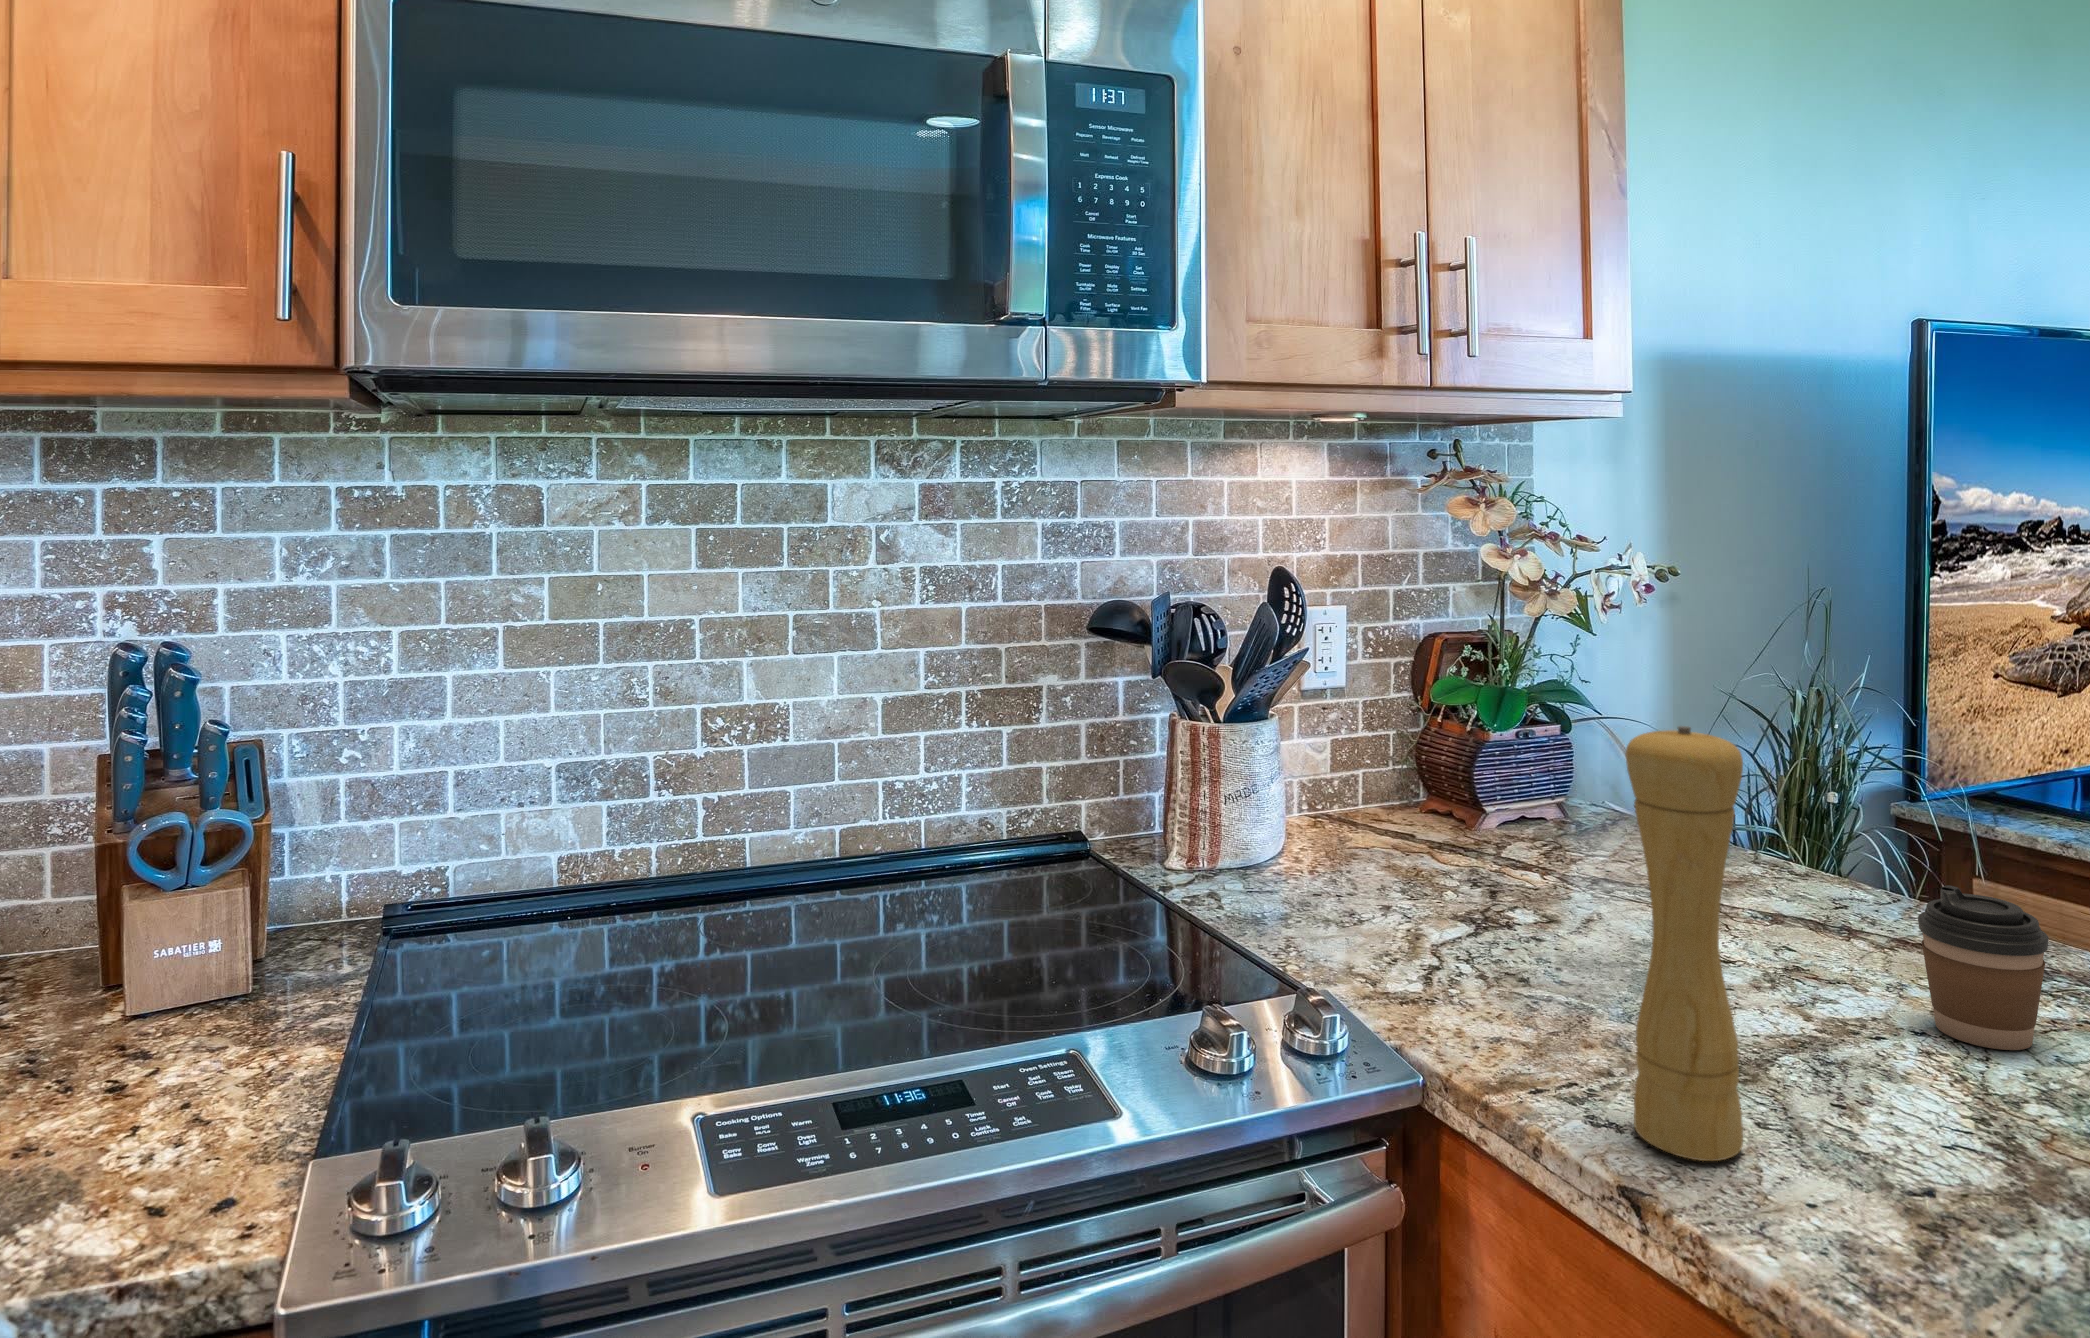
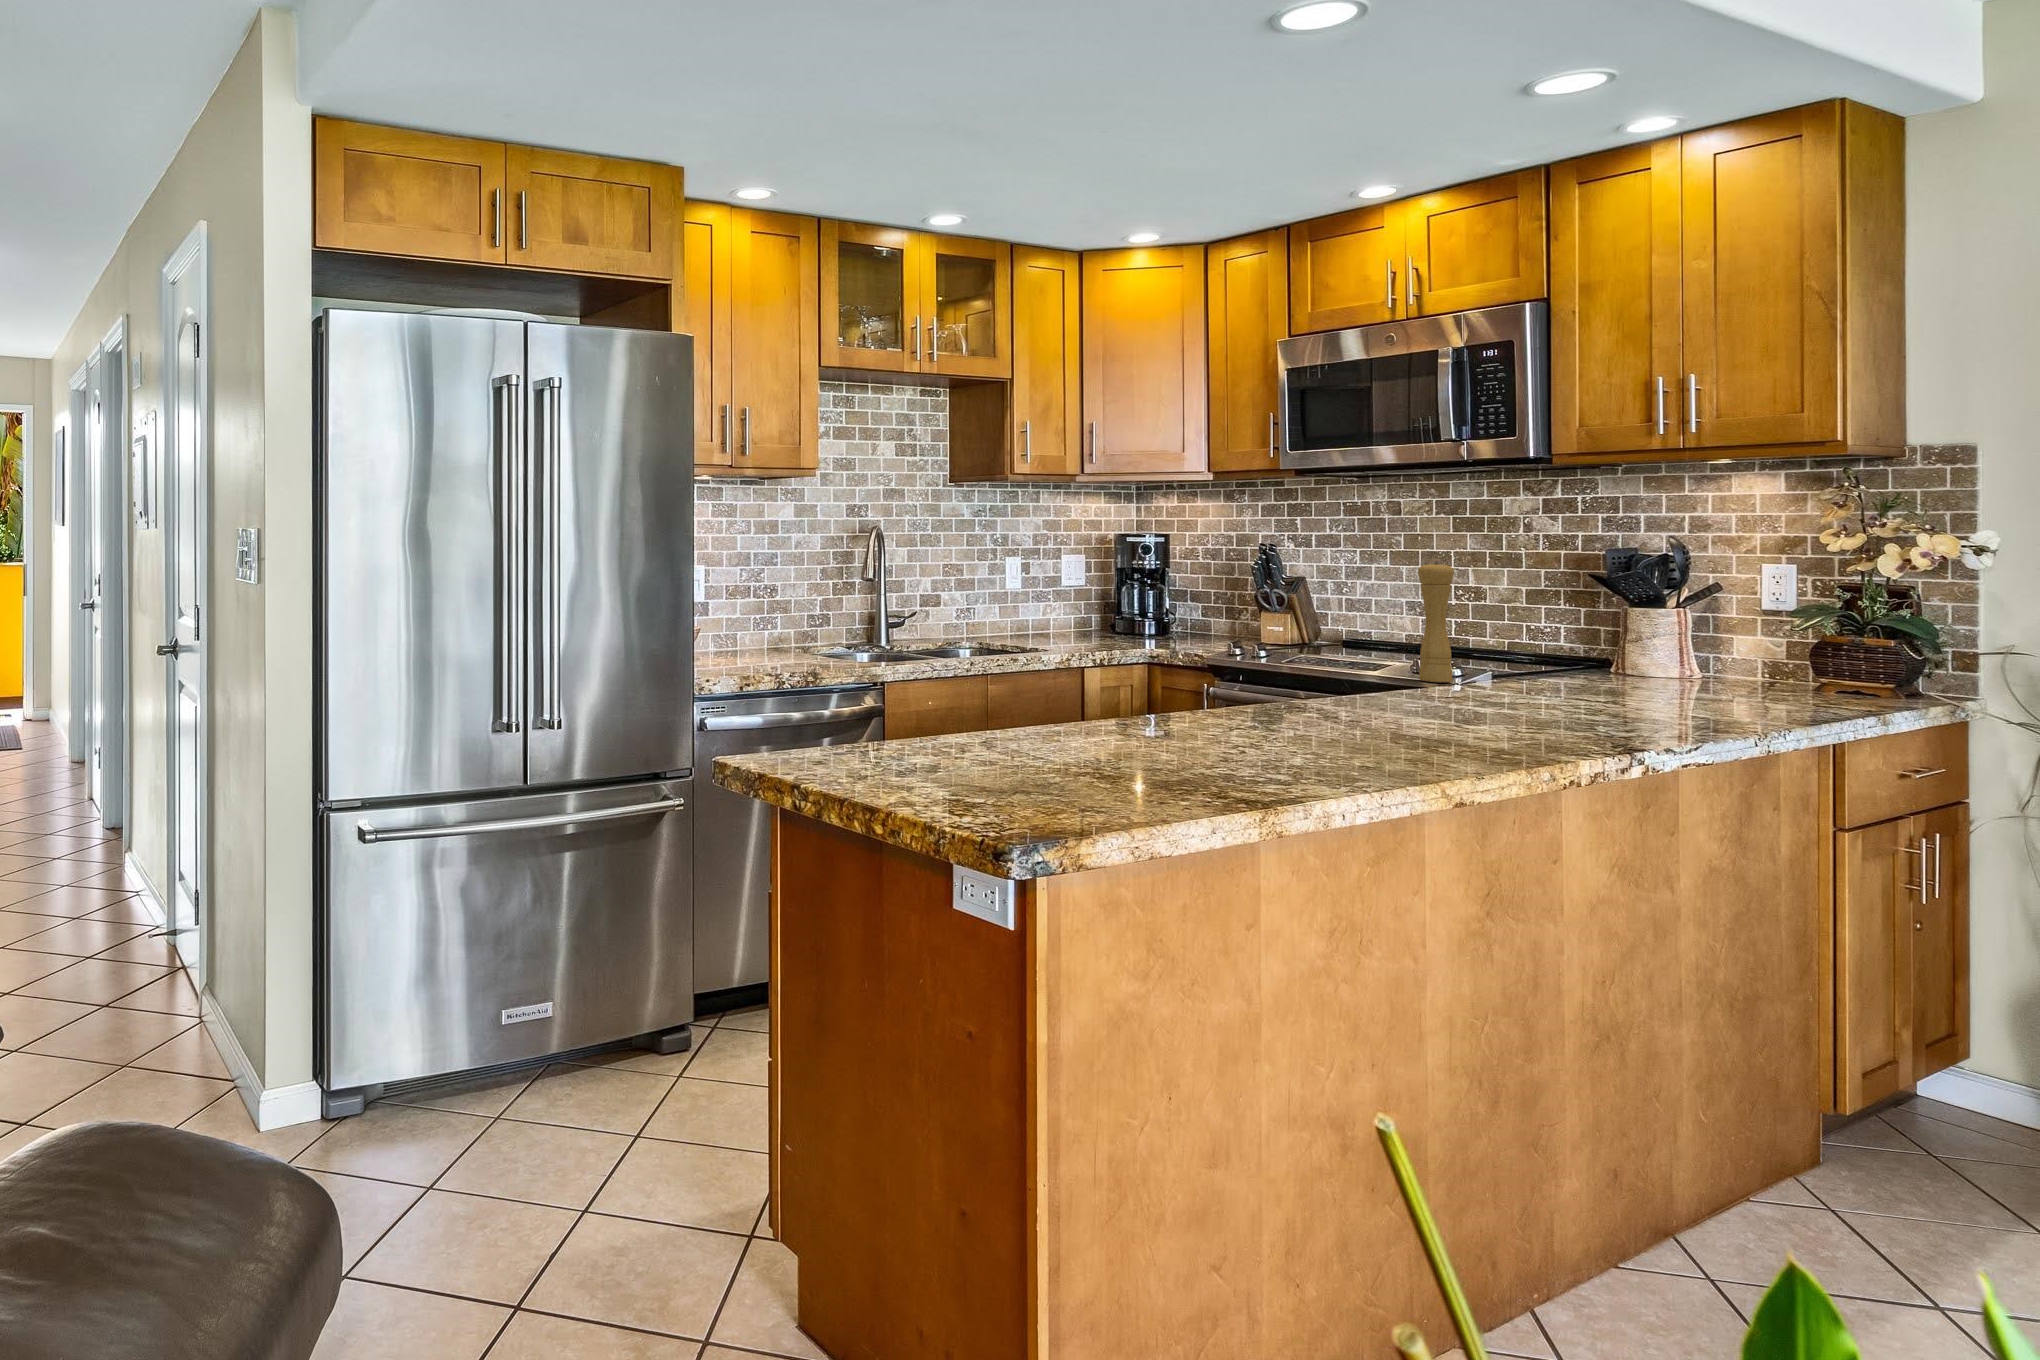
coffee cup: present [1918,885,2049,1050] -> none [1591,647,1643,704]

